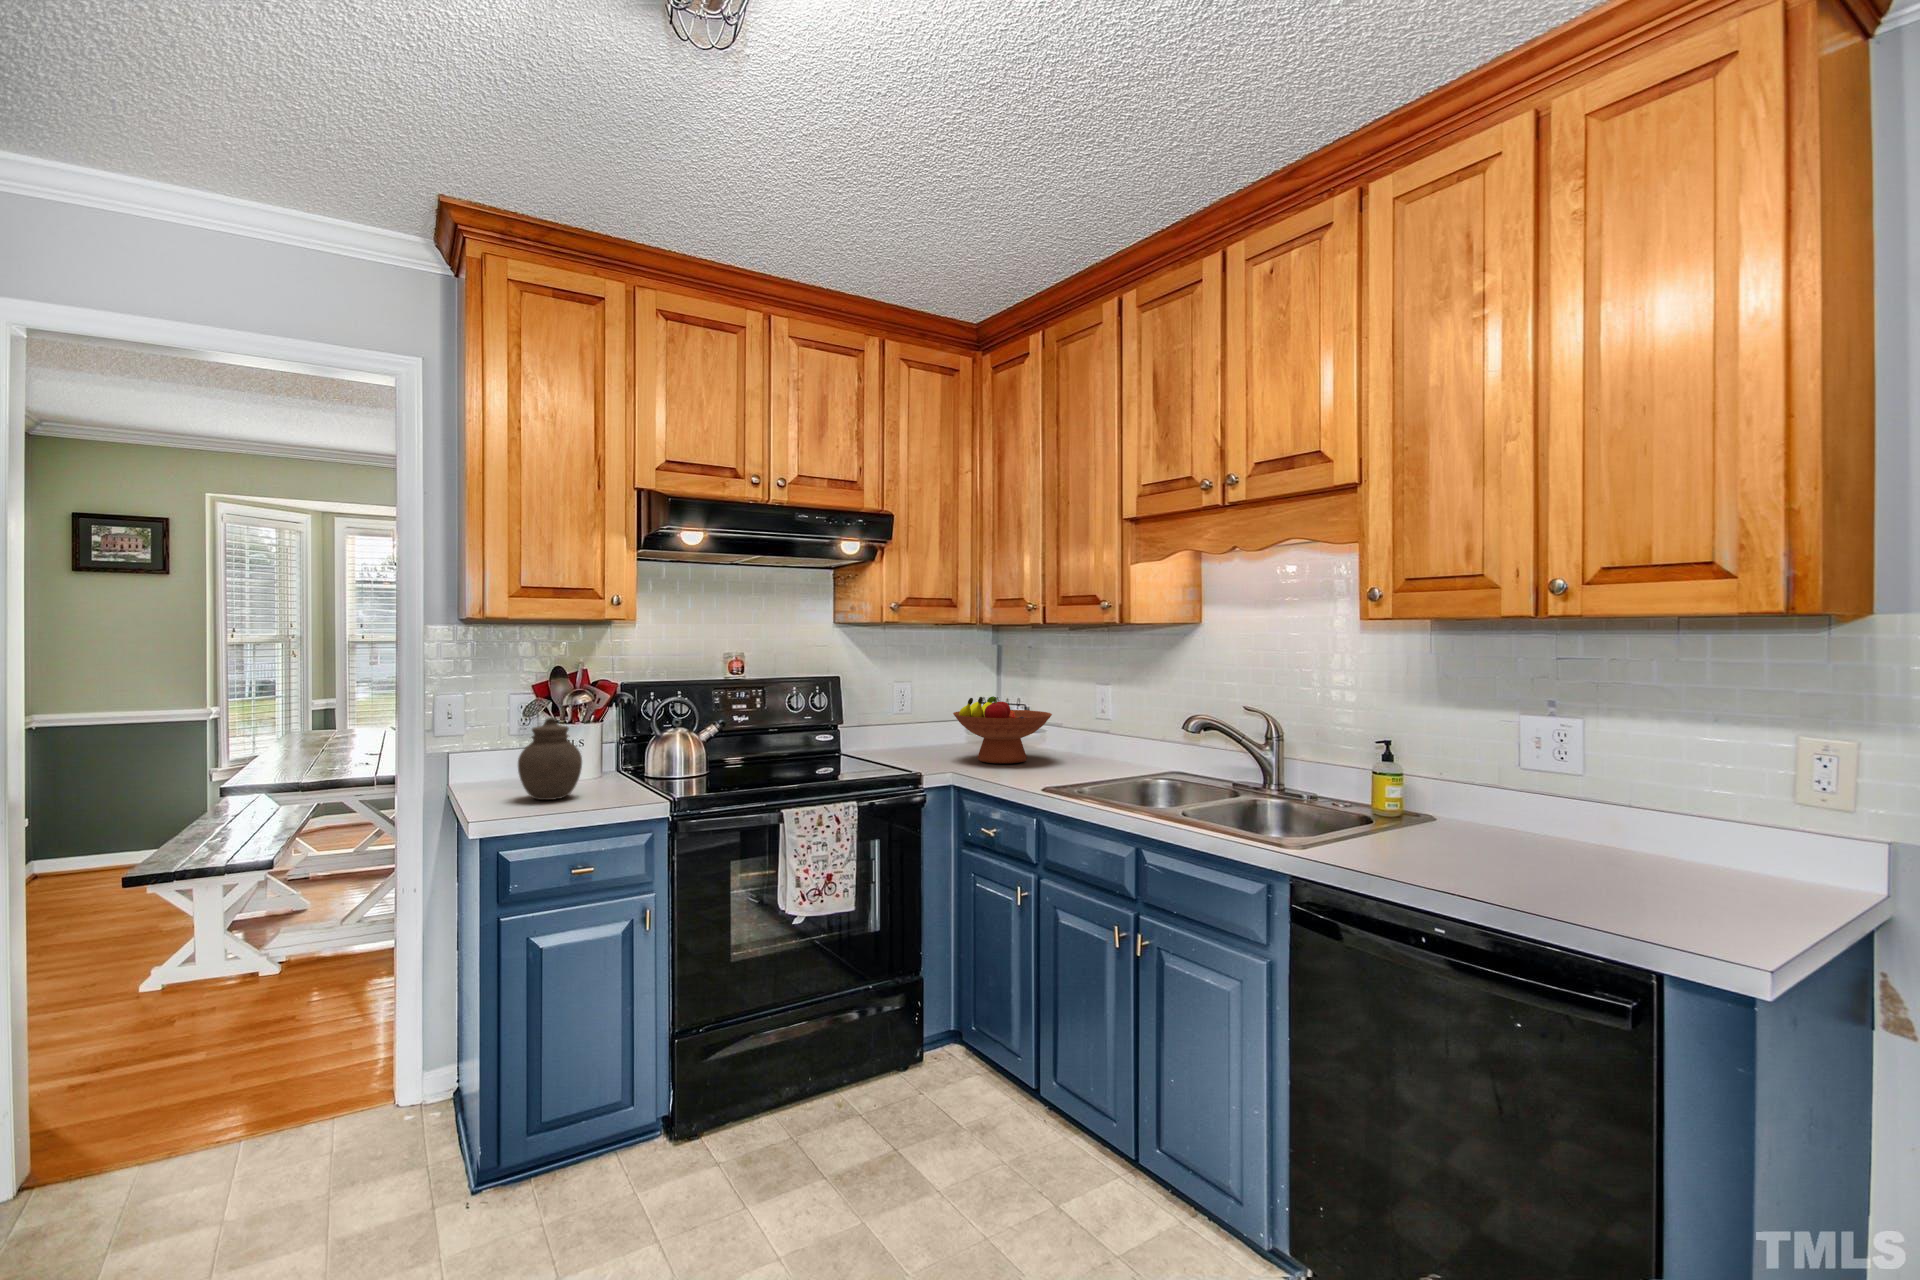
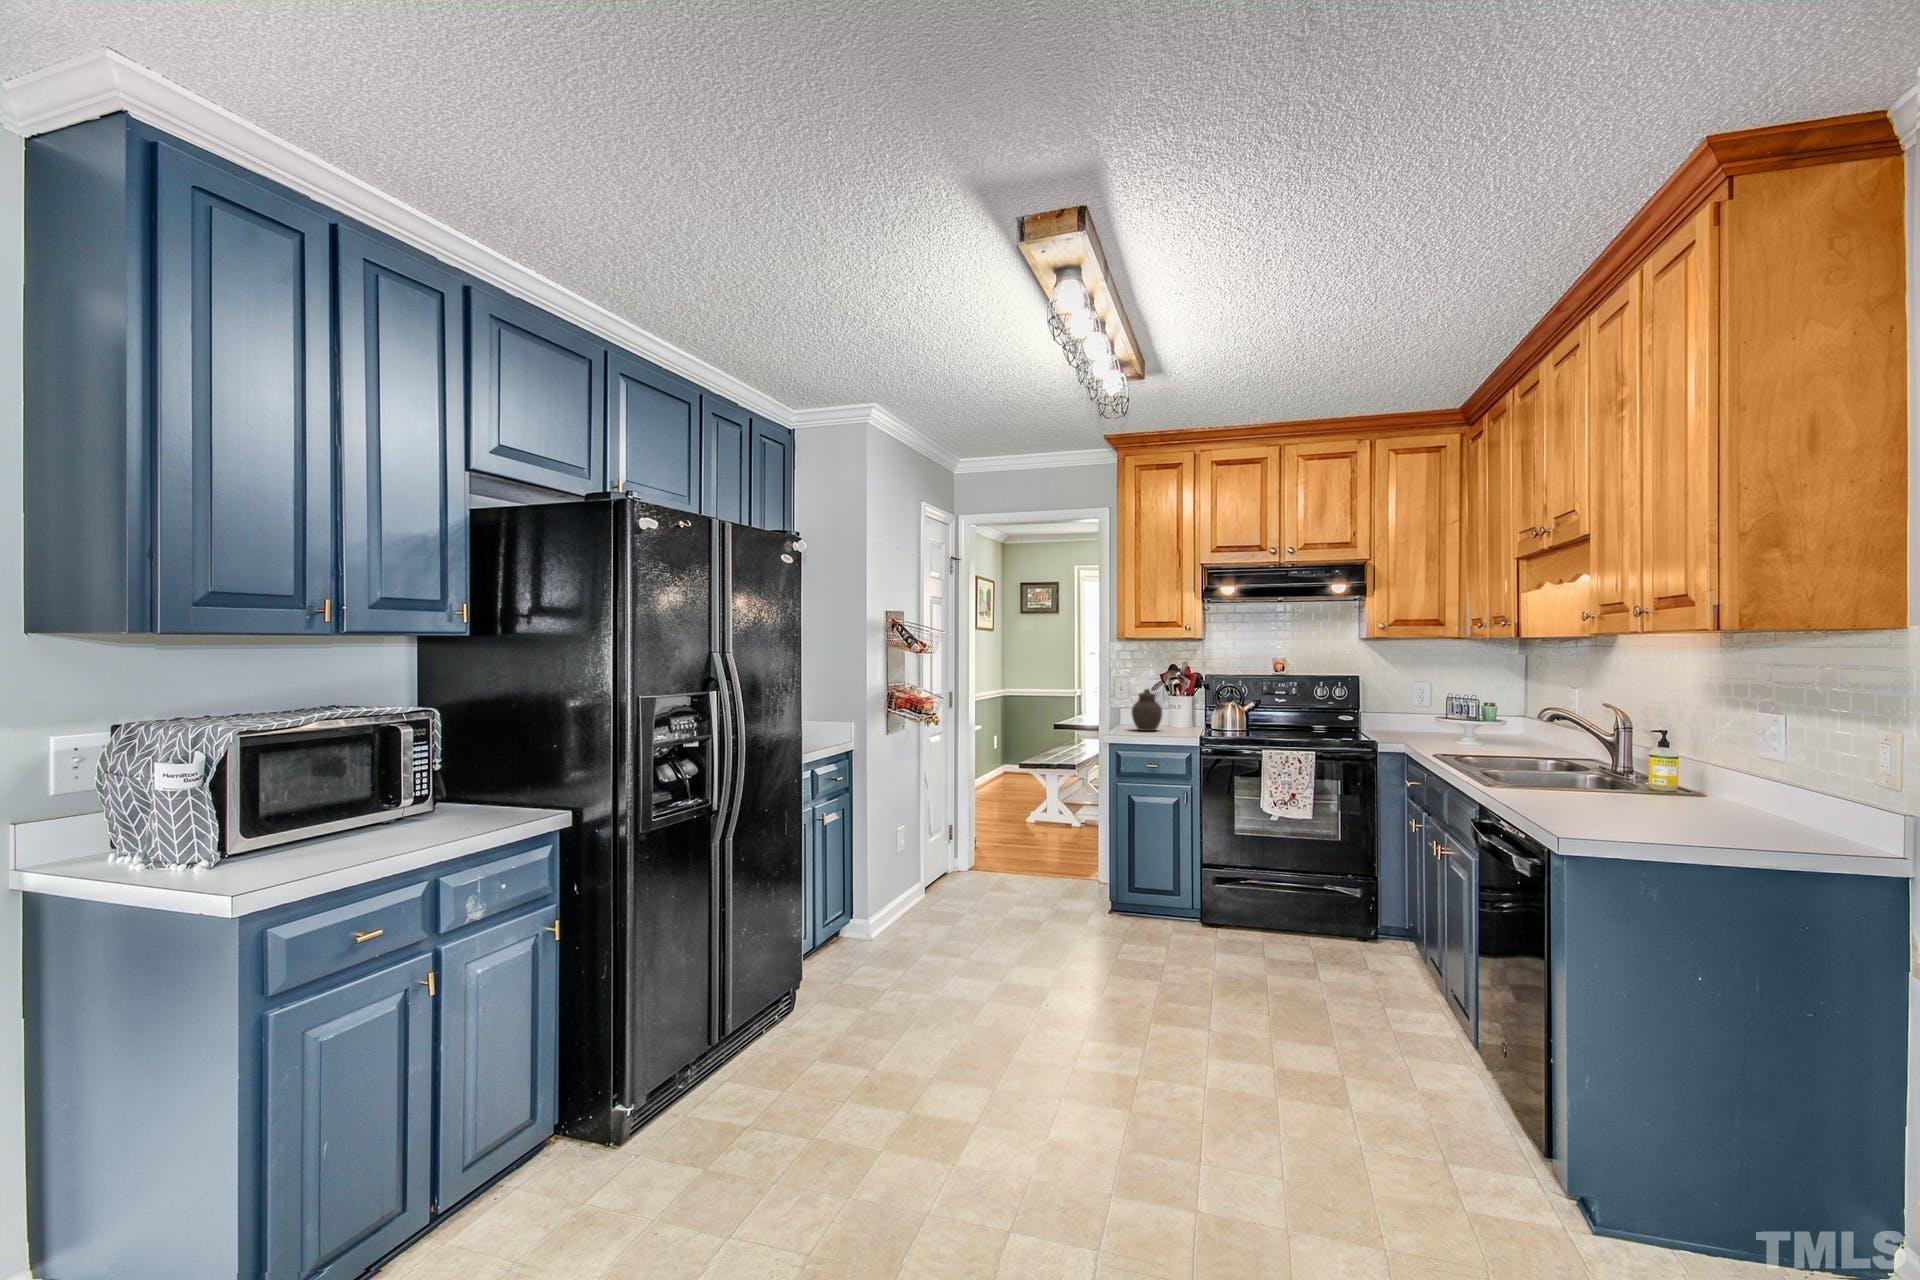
fruit bowl: present [953,696,1052,763] -> none [1421,692,1506,743]

